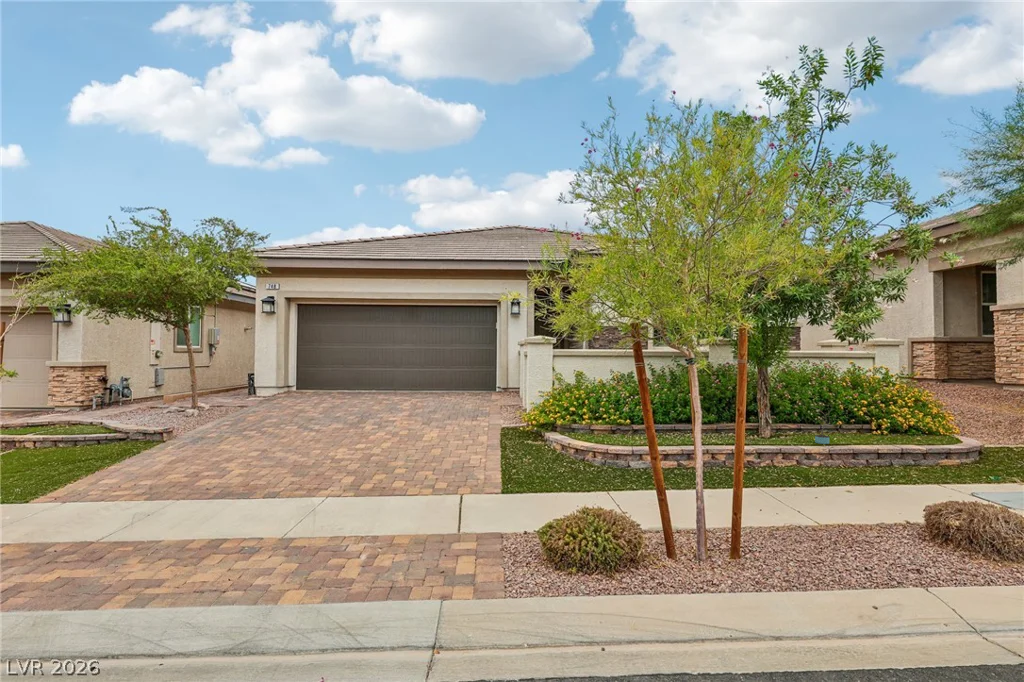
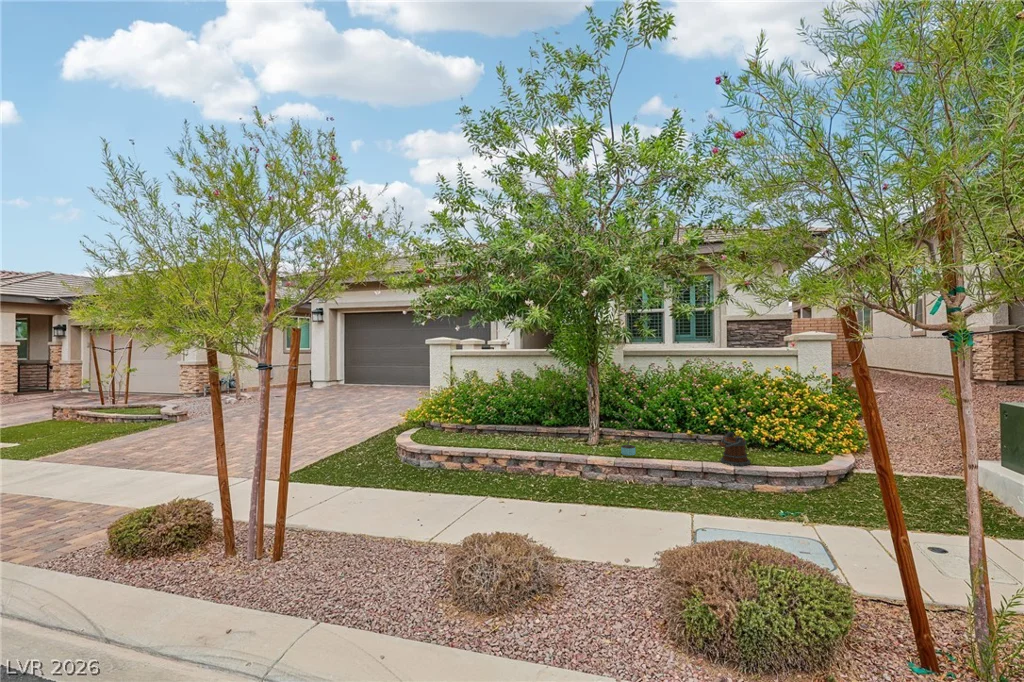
bucket: none [902,419,930,446] -> present [720,432,750,466]

